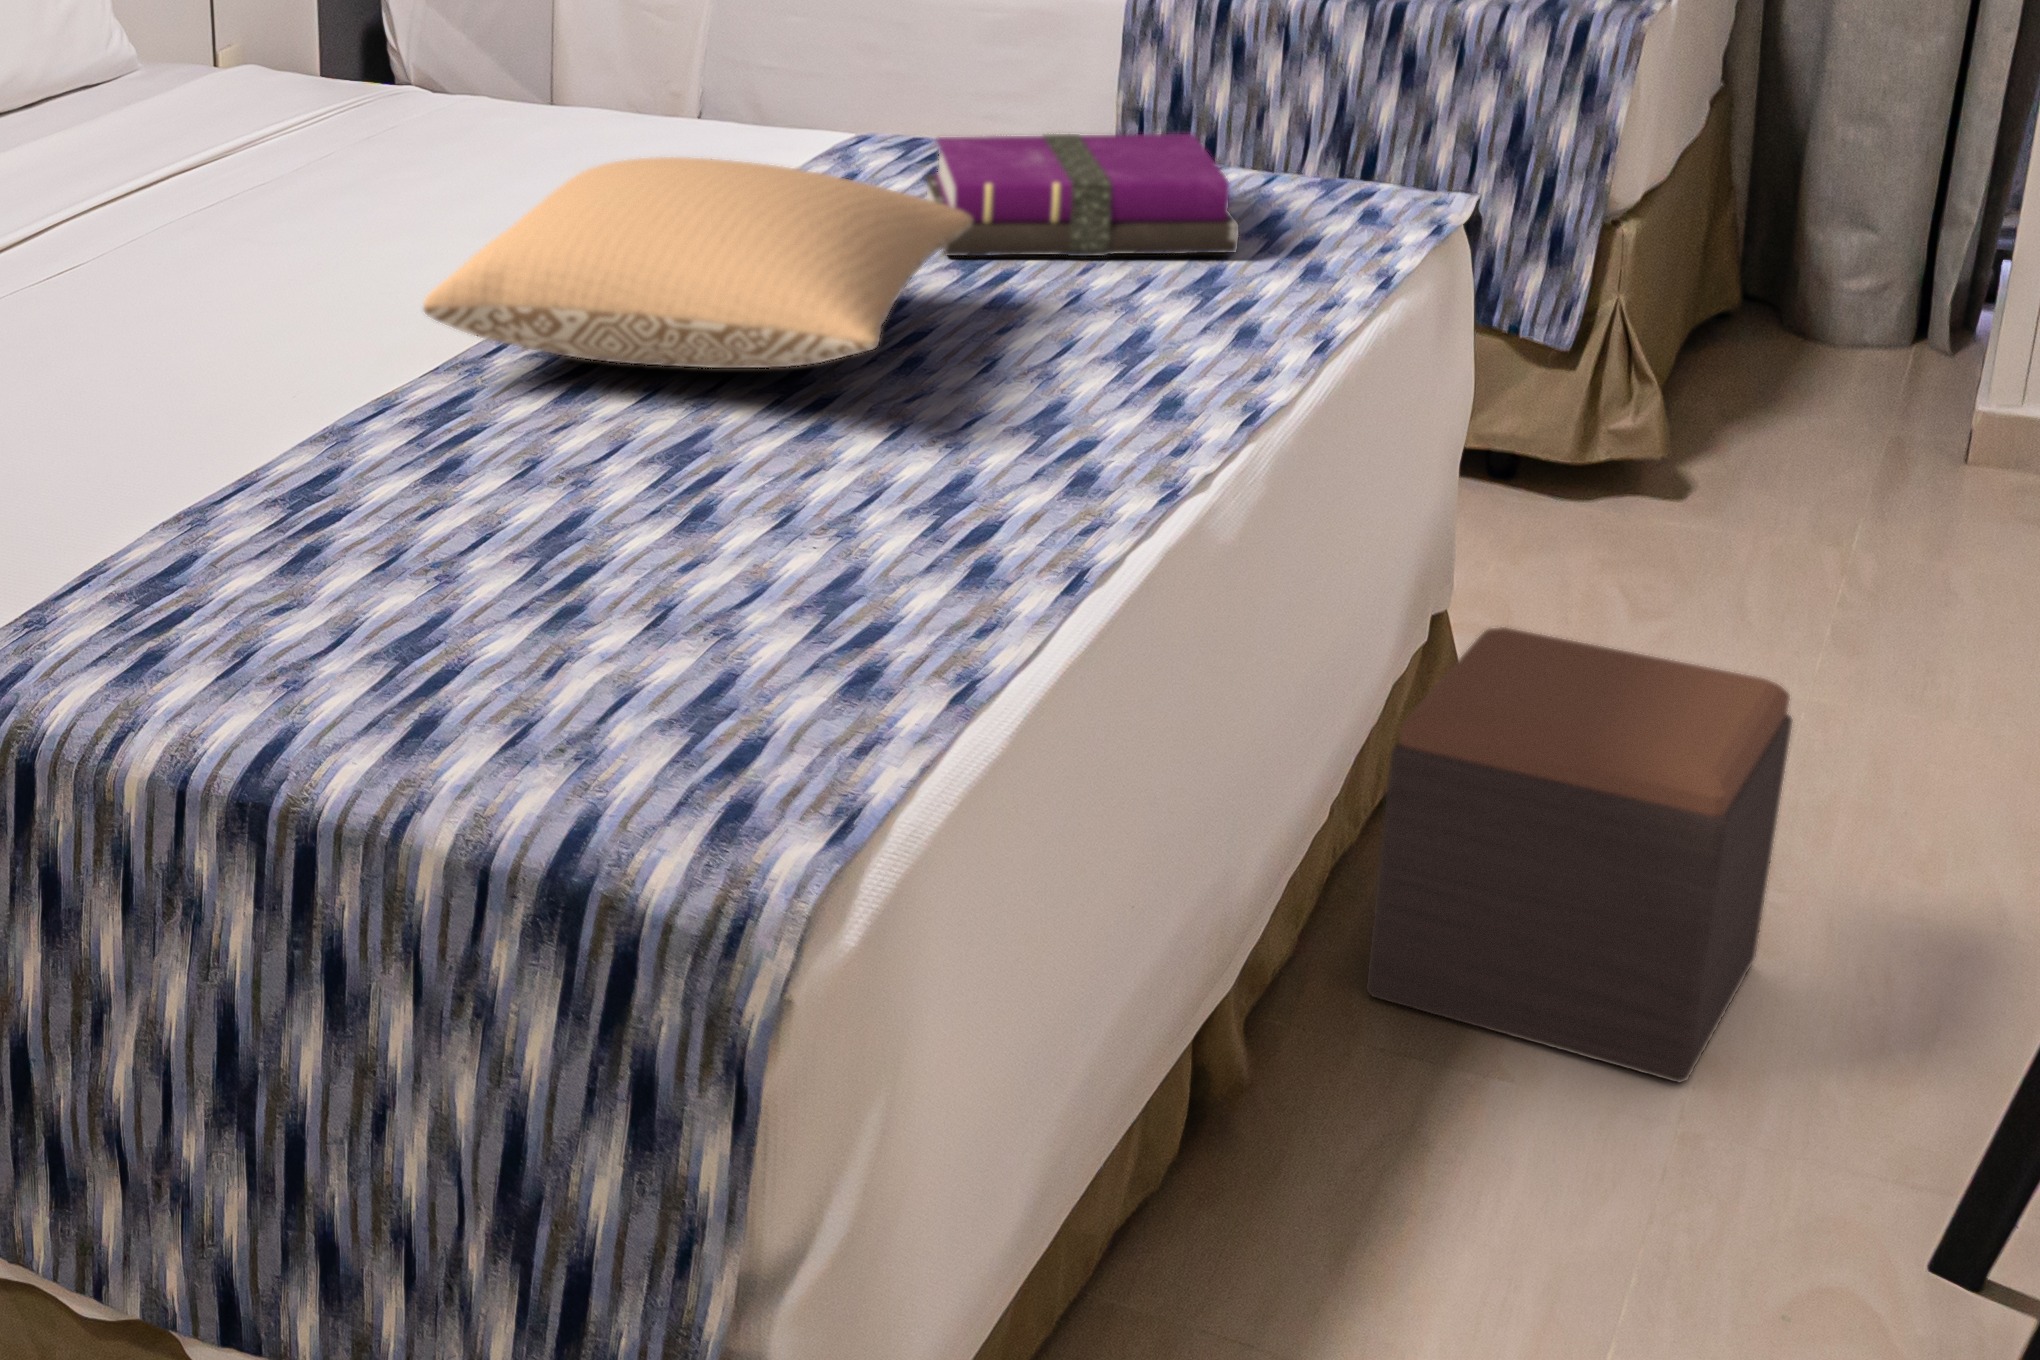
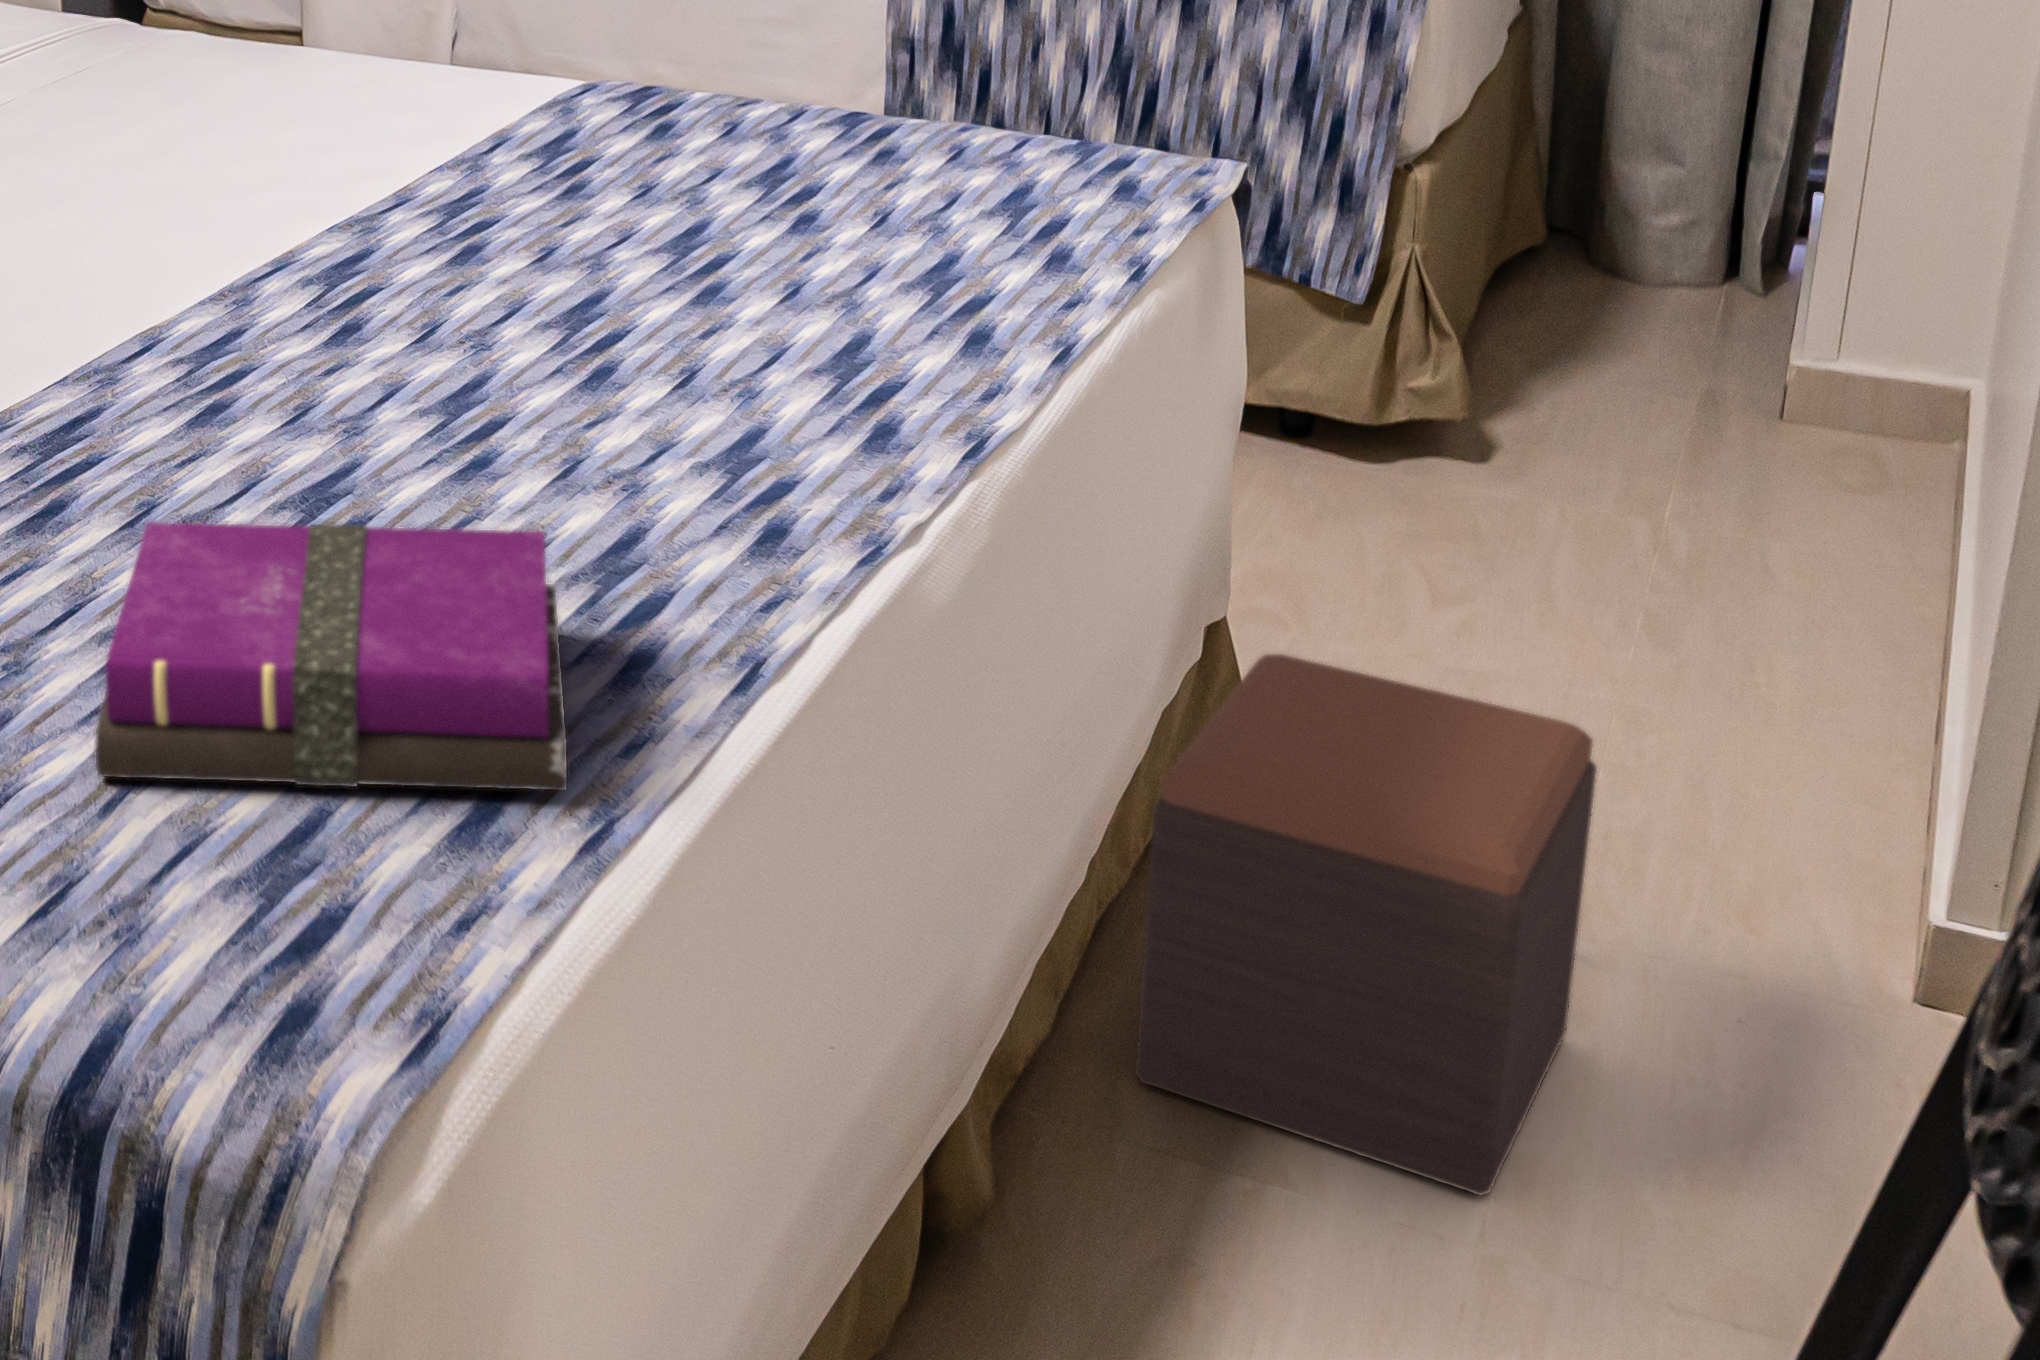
notebook: present [925,134,1239,256] -> present [95,522,567,790]
pillow: present [424,157,973,368] -> none [48,130,680,383]

